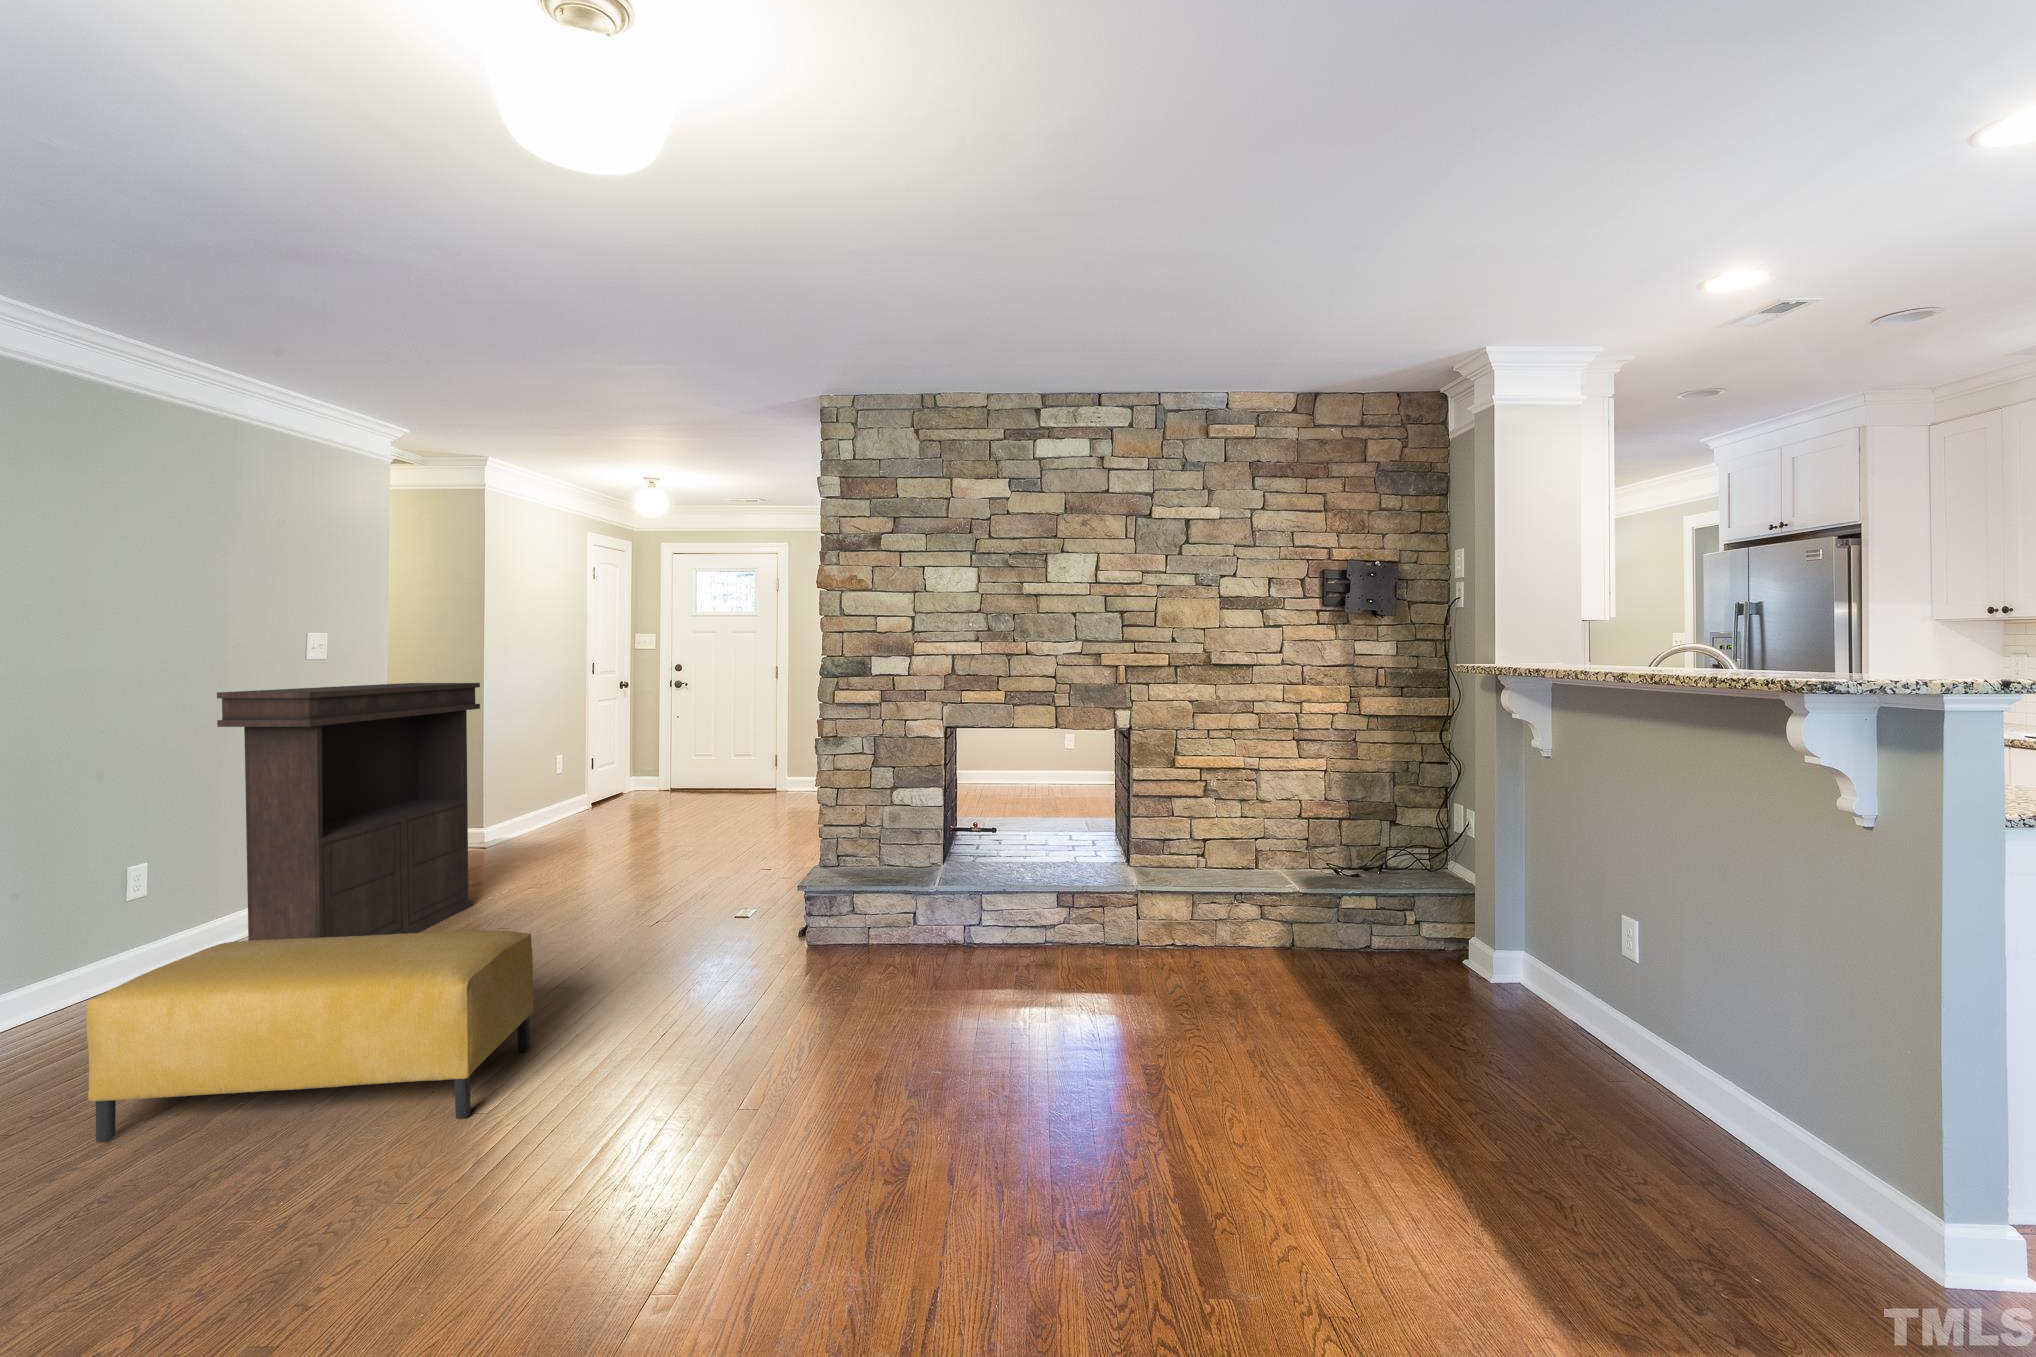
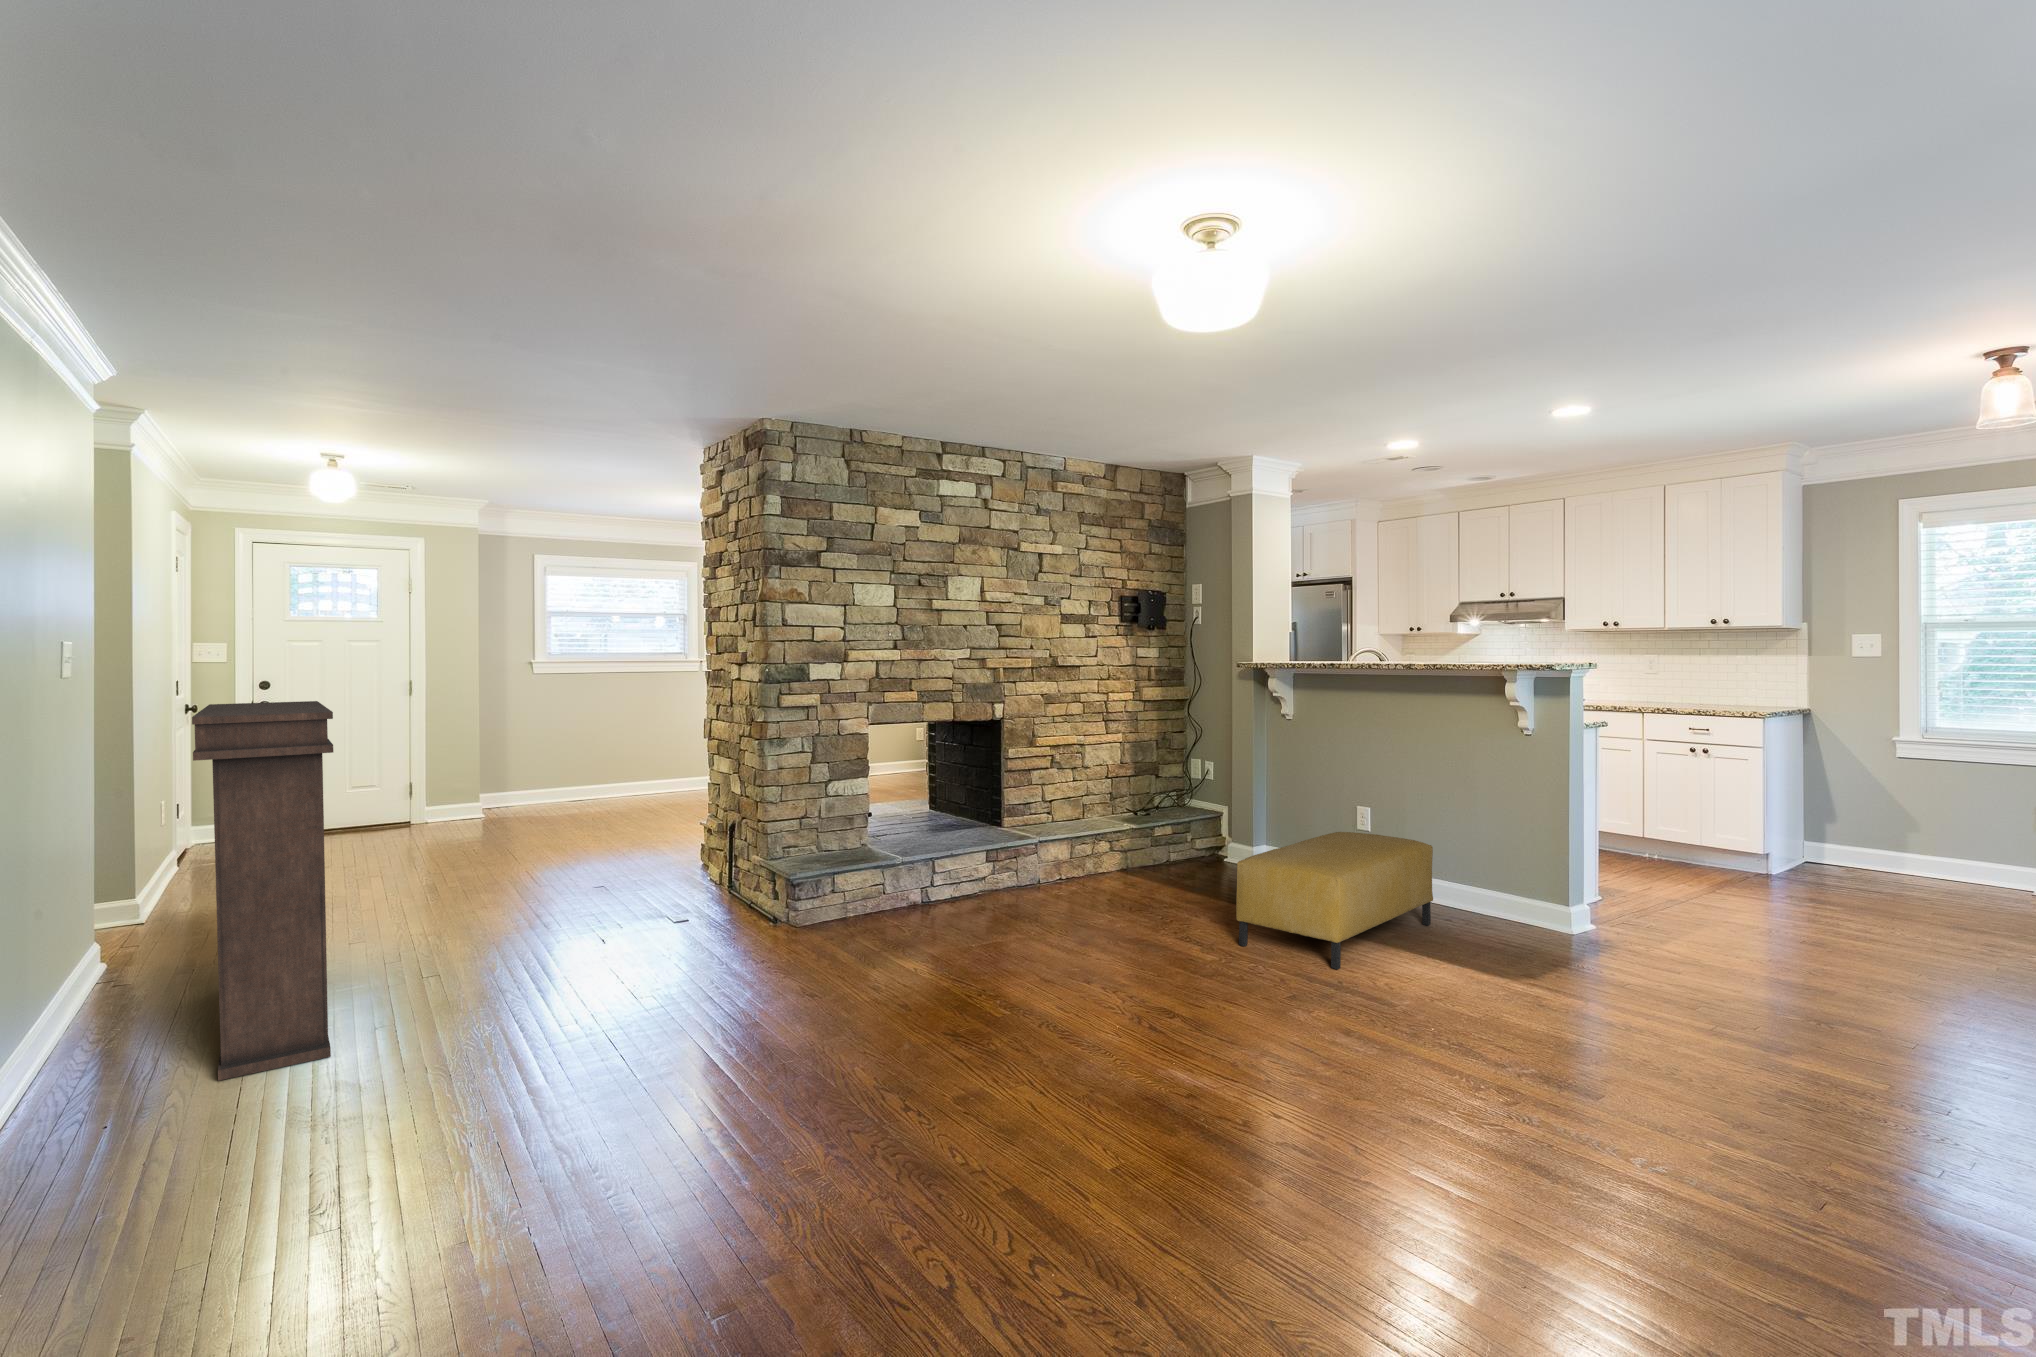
ottoman: present [86,931,534,1142] -> present [1236,832,1433,969]

